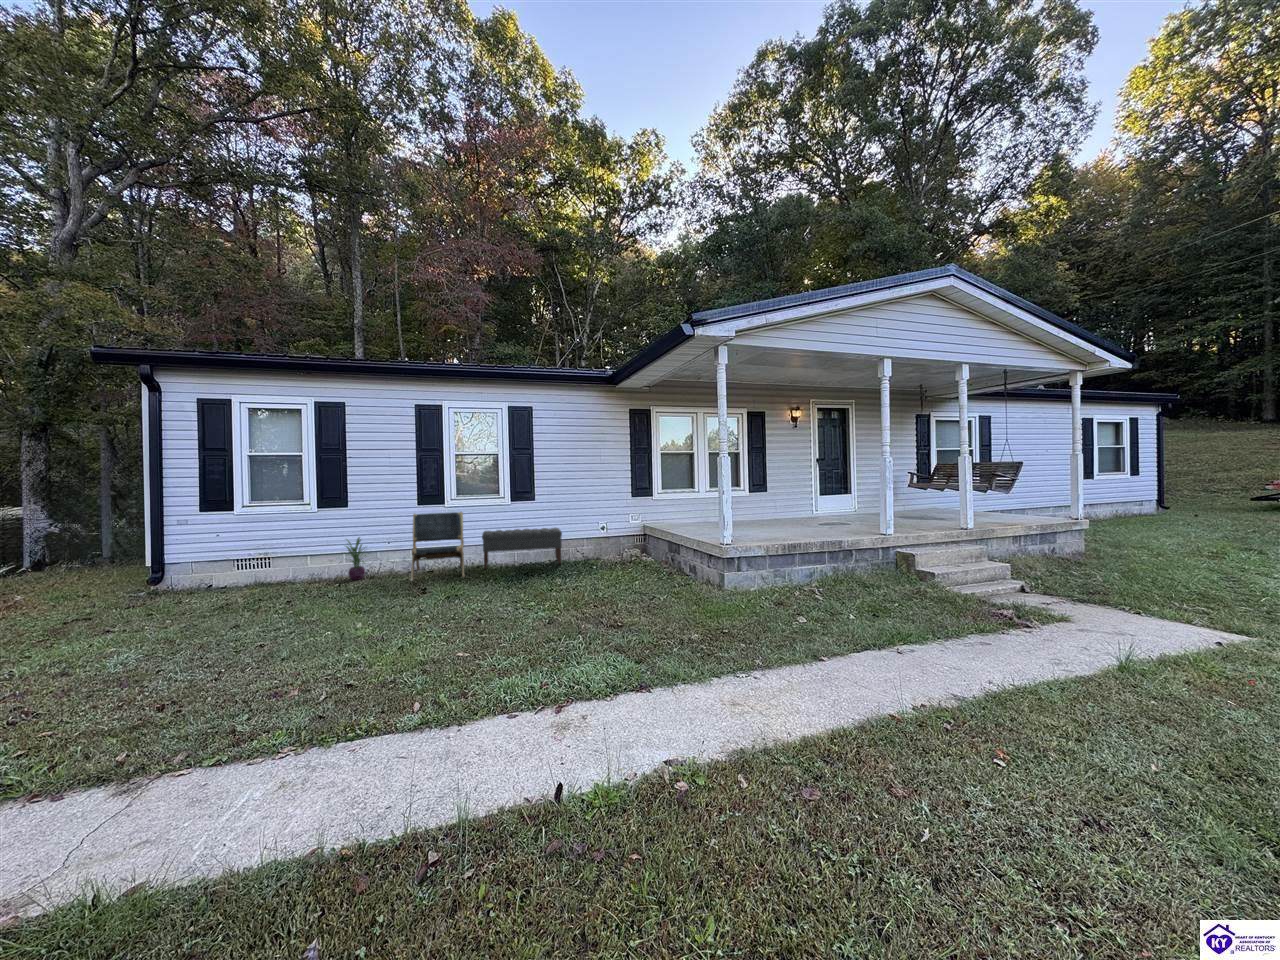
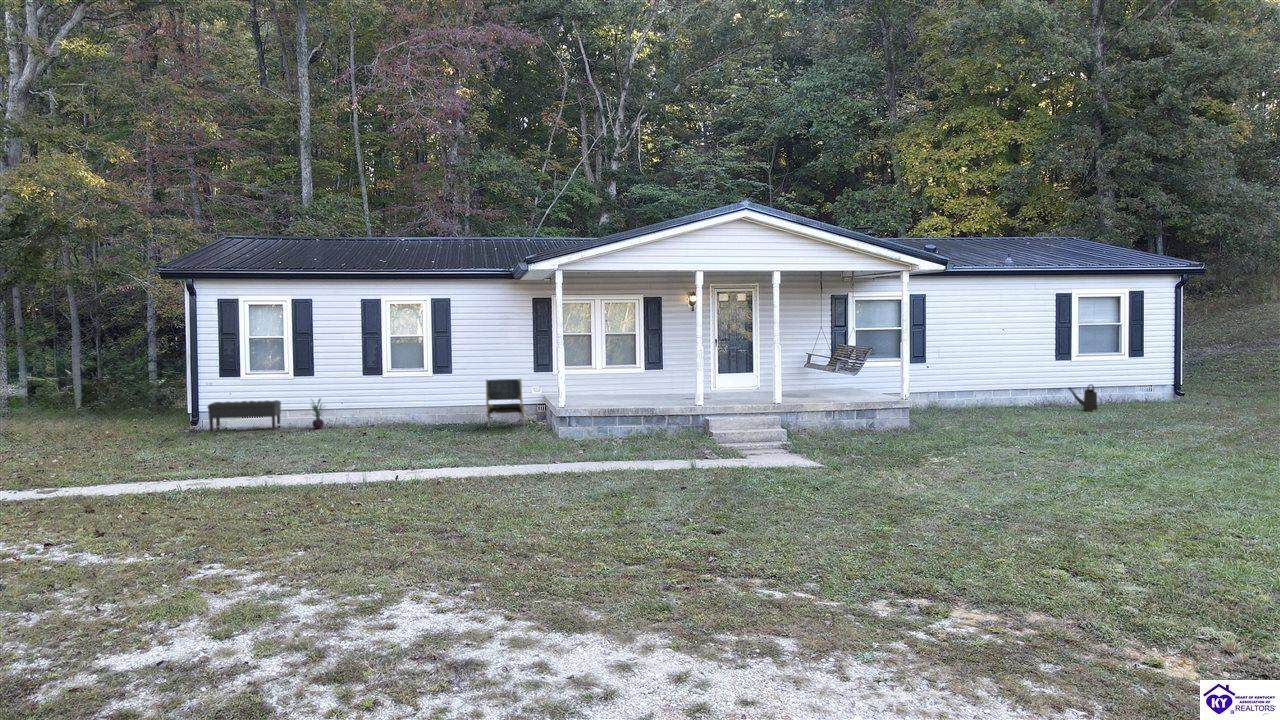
watering can: none [1093,500,1133,525] -> present [1069,384,1097,412]
lounge chair: present [410,512,465,581] -> present [486,379,525,426]
bench: present [482,528,562,569] -> present [208,400,281,432]

